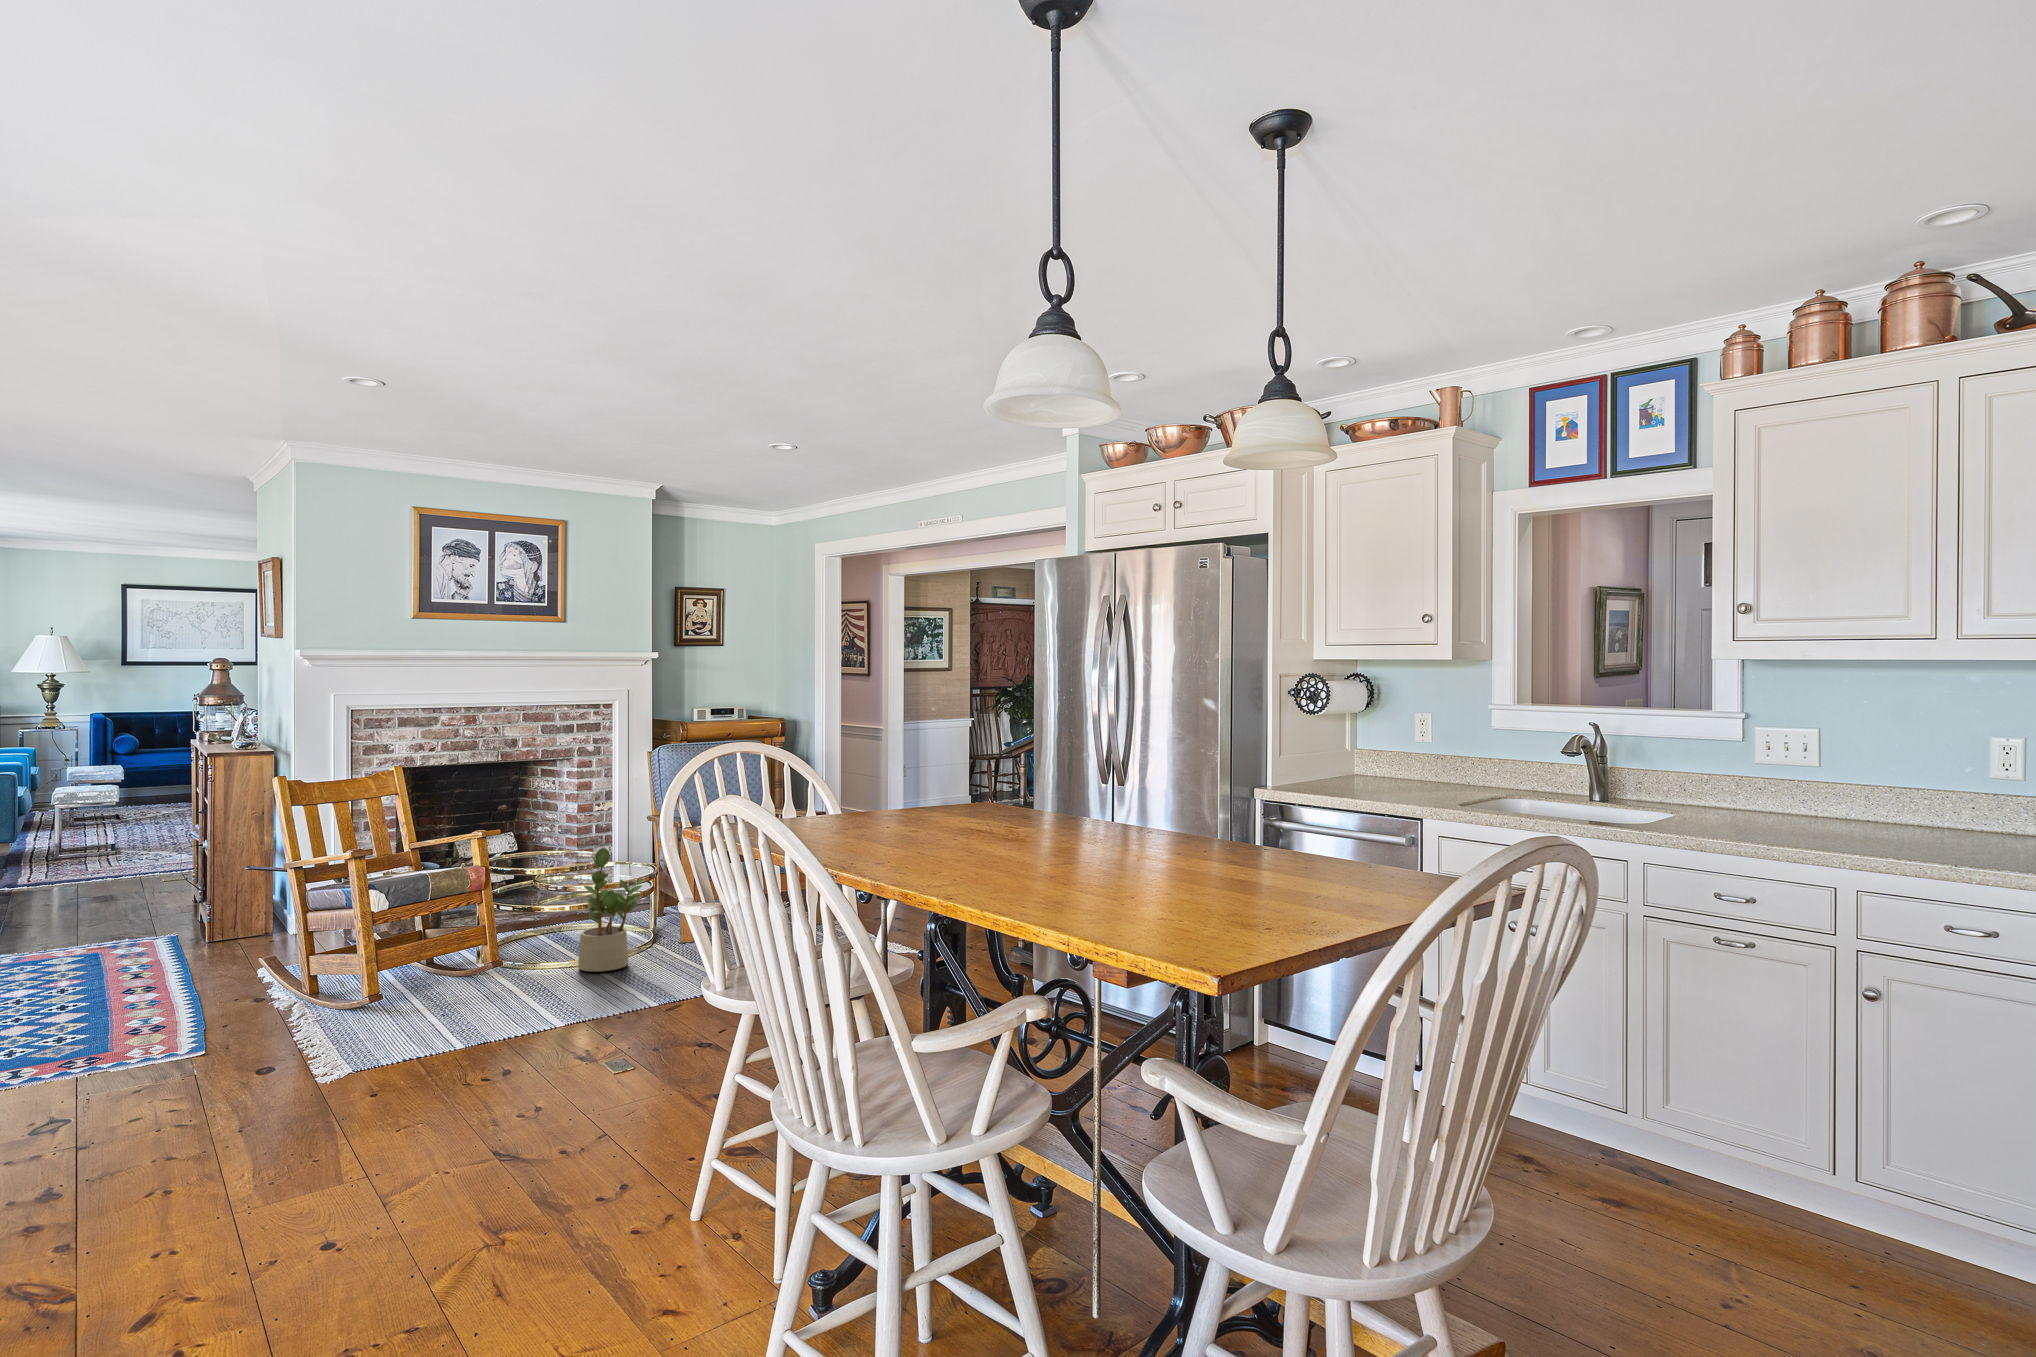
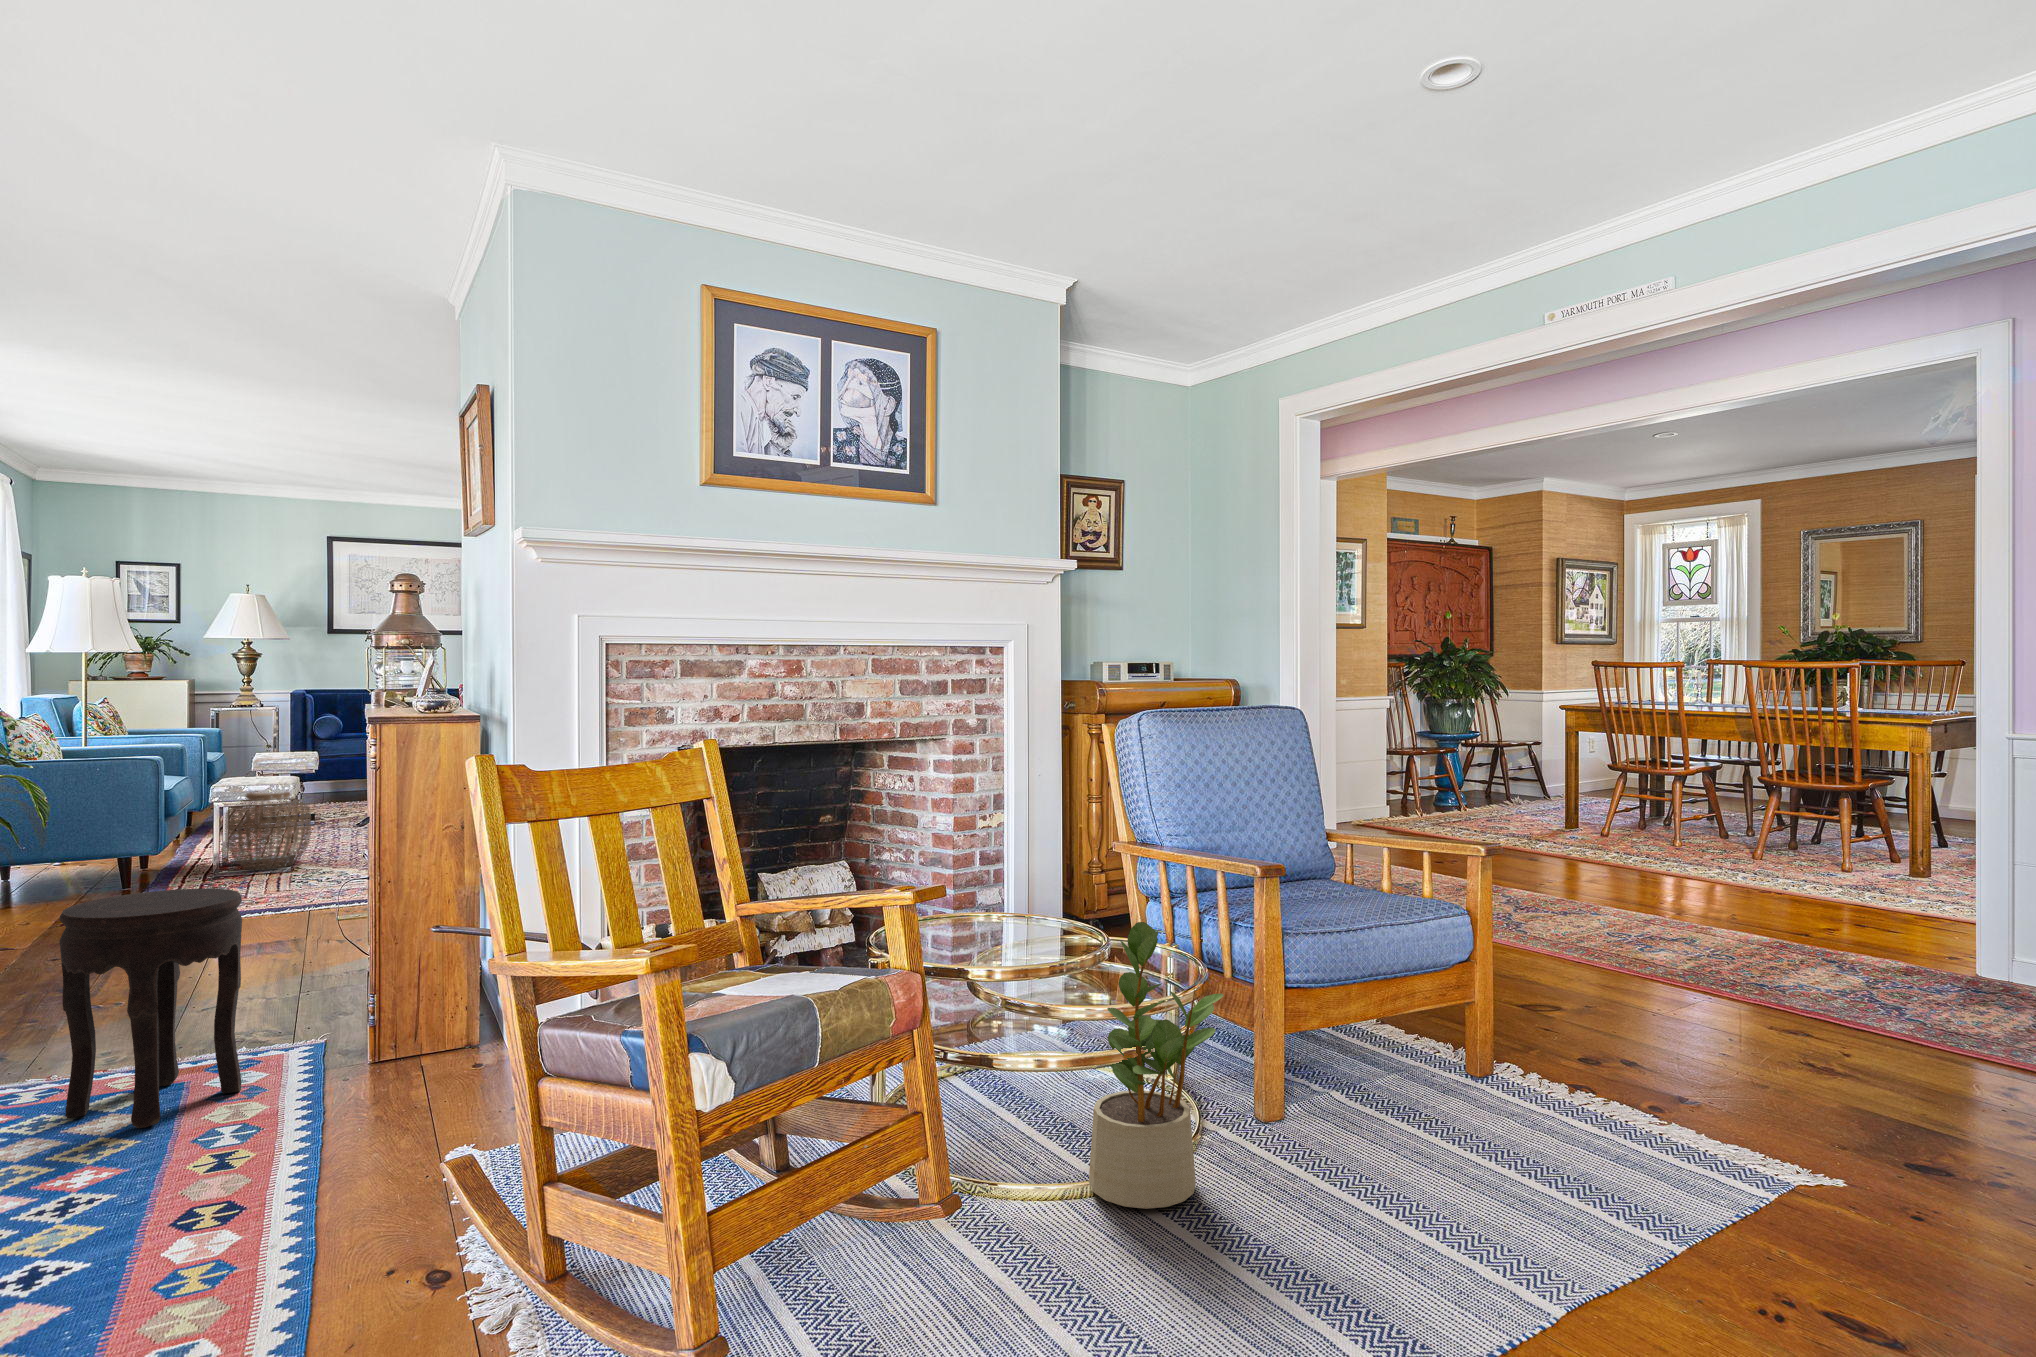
woven basket: none [60,795,128,852] -> present [225,790,311,870]
side table: none [35,848,136,968] -> present [60,888,242,1128]

